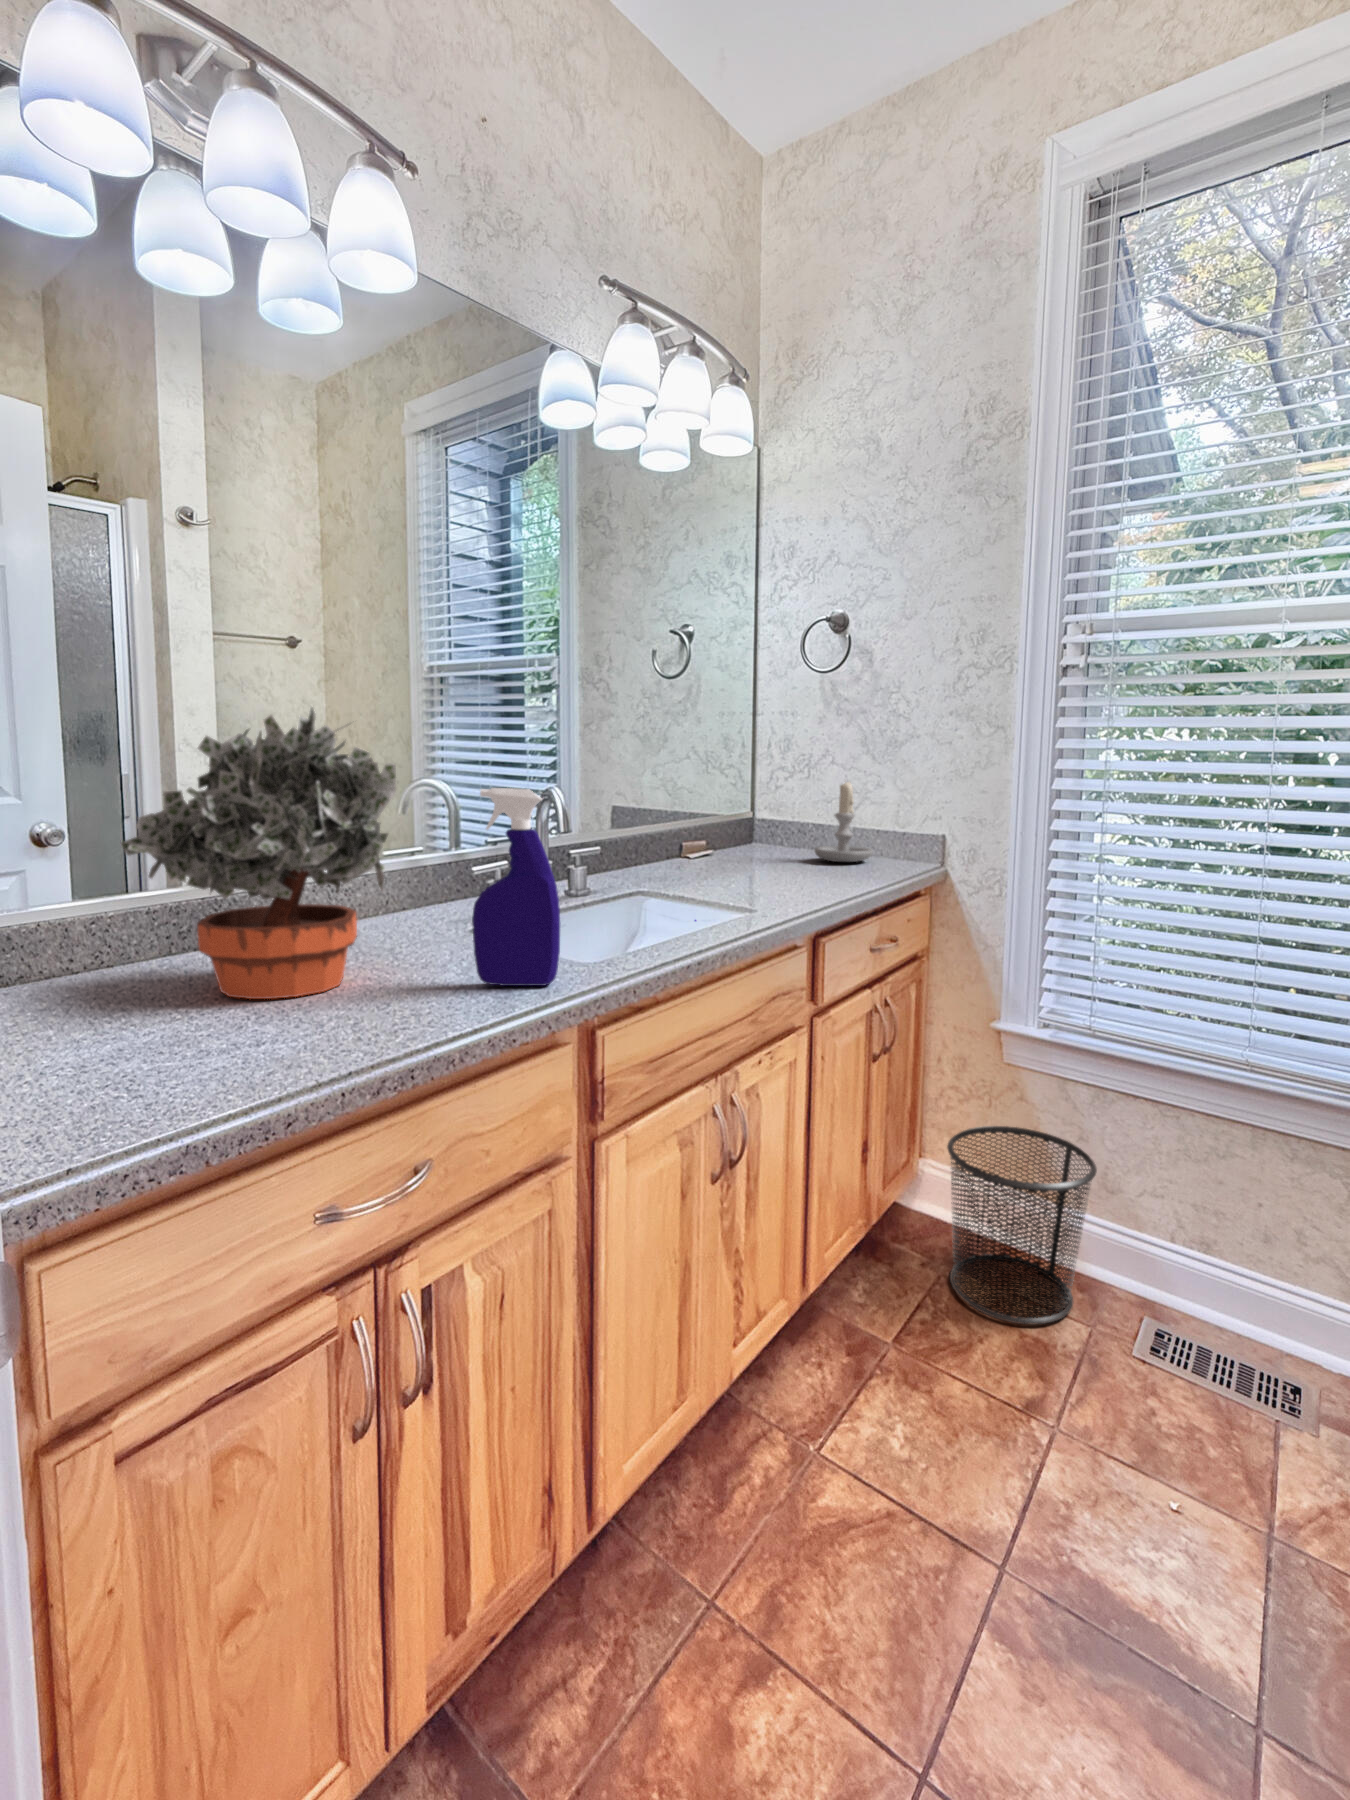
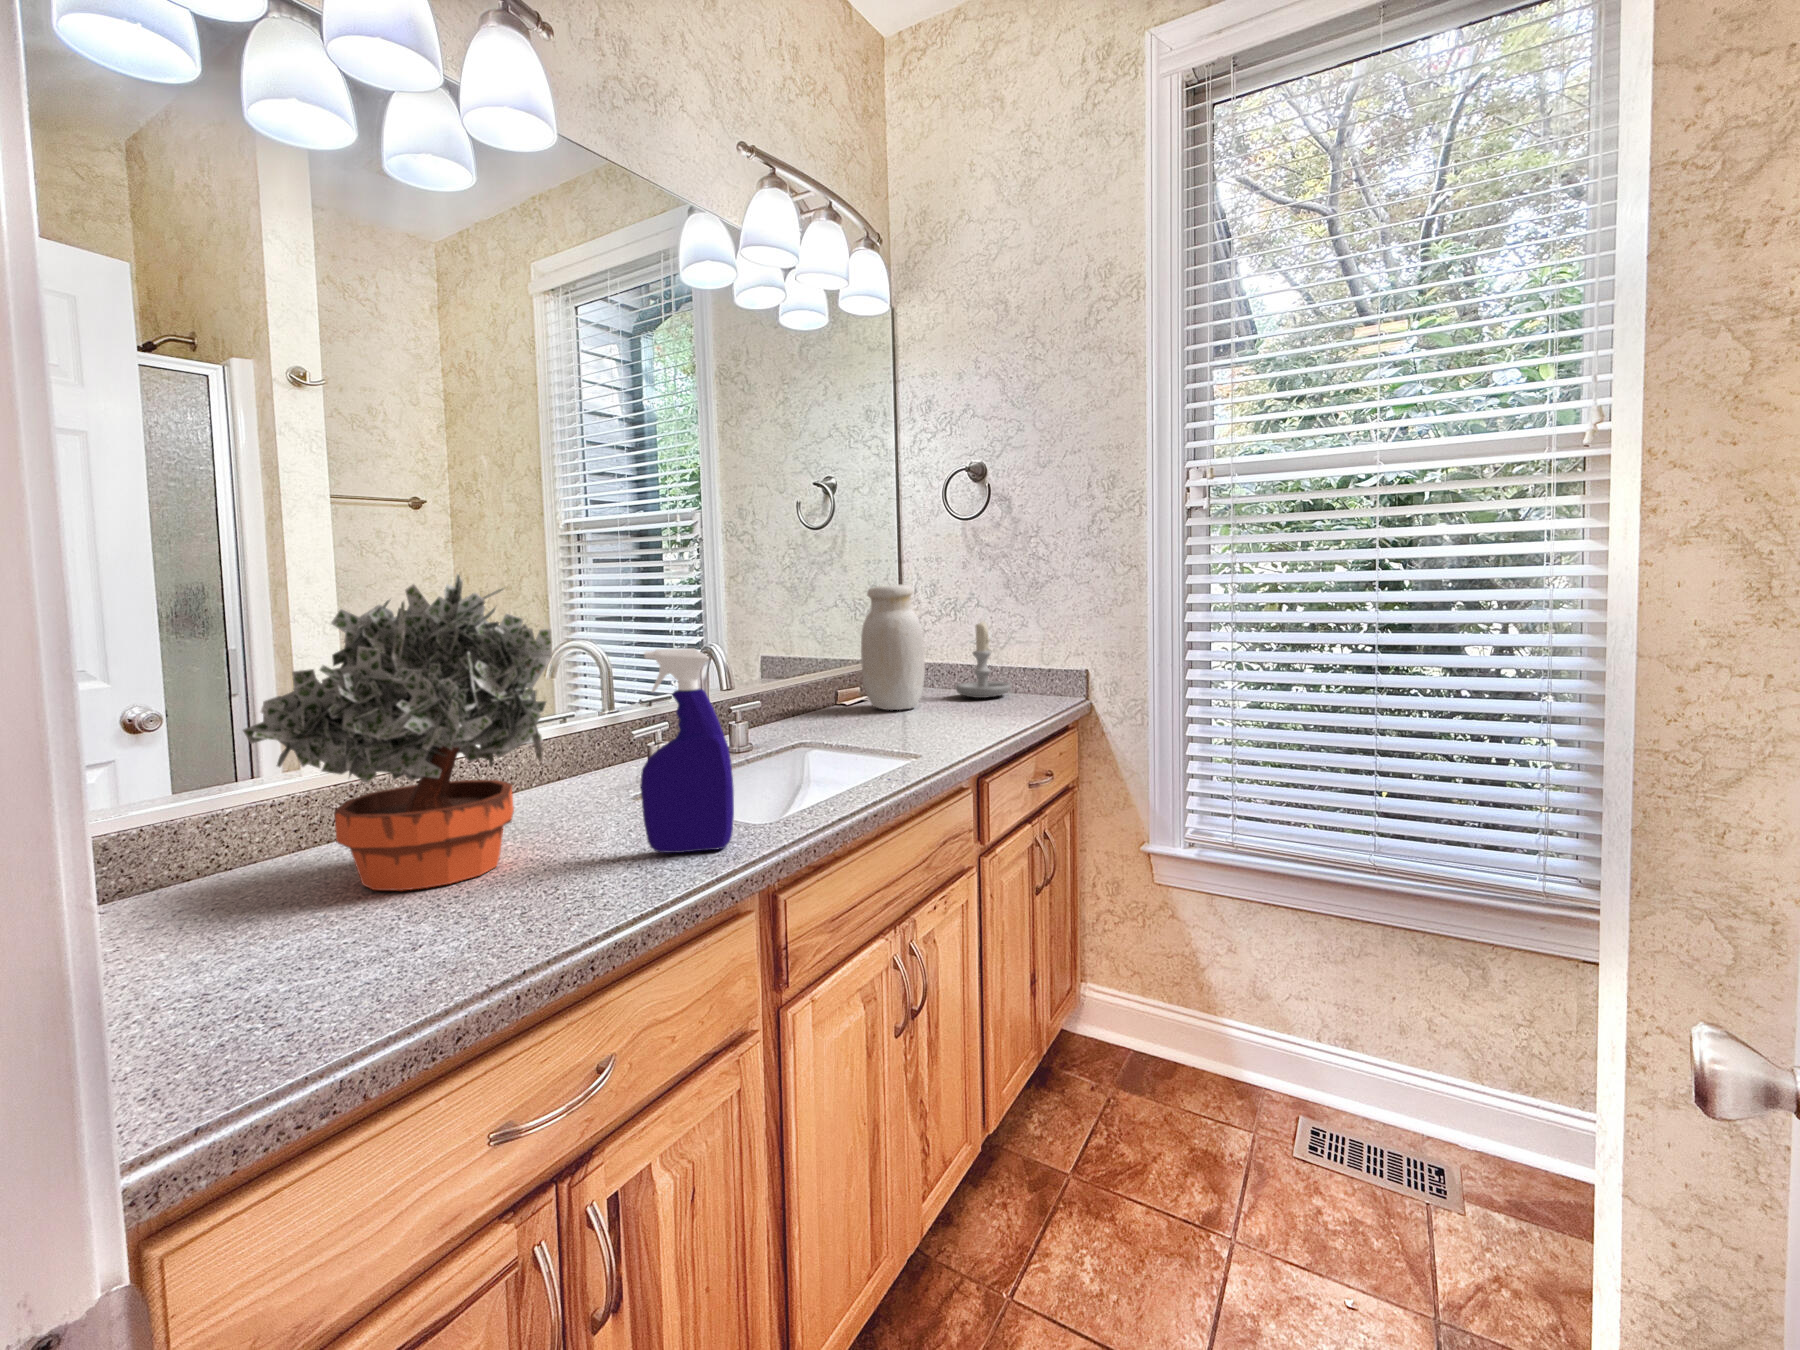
jar: none [717,739,782,869] -> present [861,585,925,710]
waste bin: present [947,1126,1097,1324] -> none [1104,940,1244,1135]

